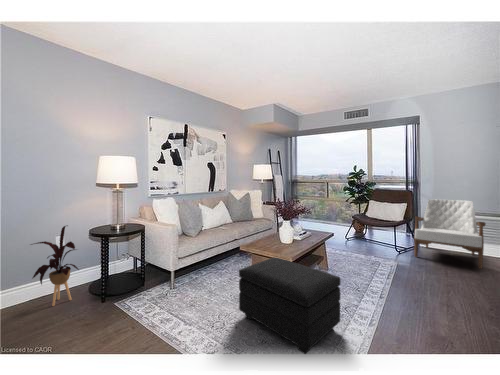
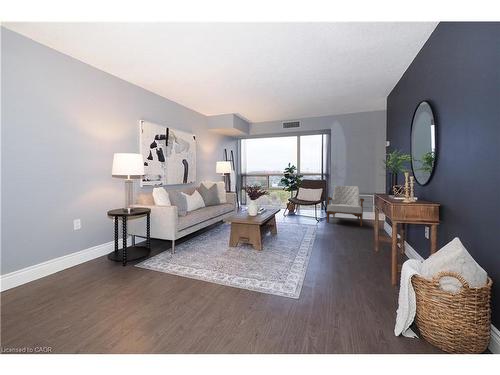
house plant: present [31,226,79,306] -> none [60,210,104,273]
footstool: present [239,258,340,354] -> none [230,225,291,272]

